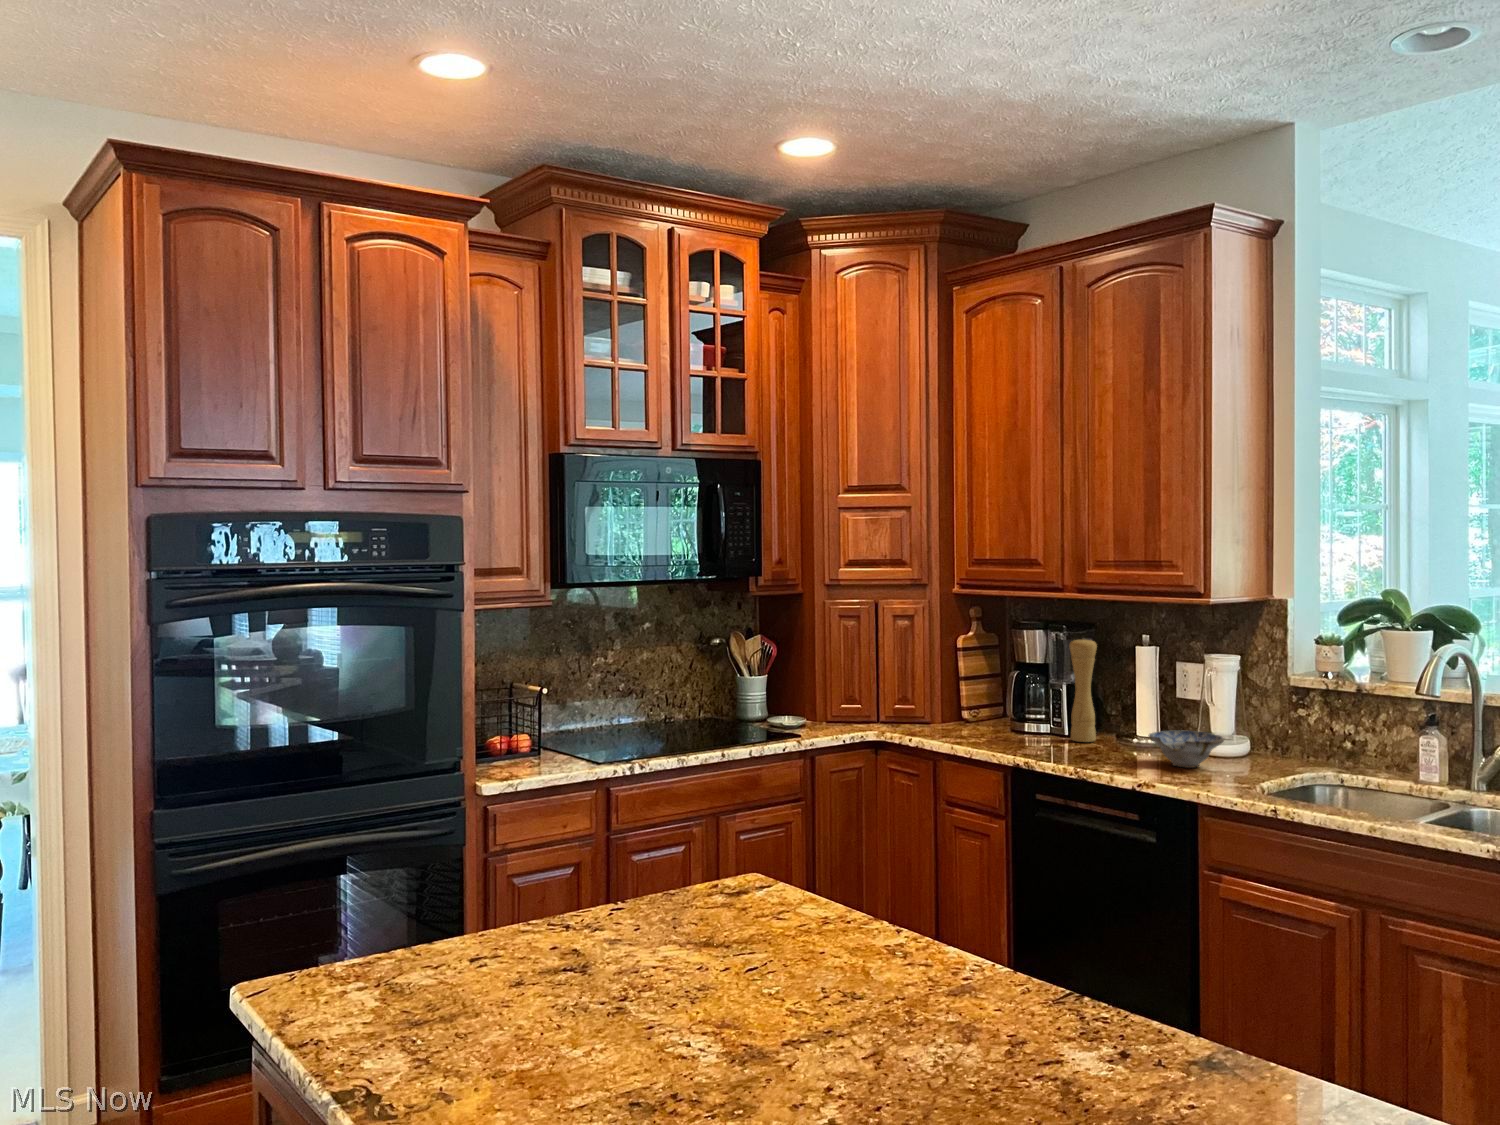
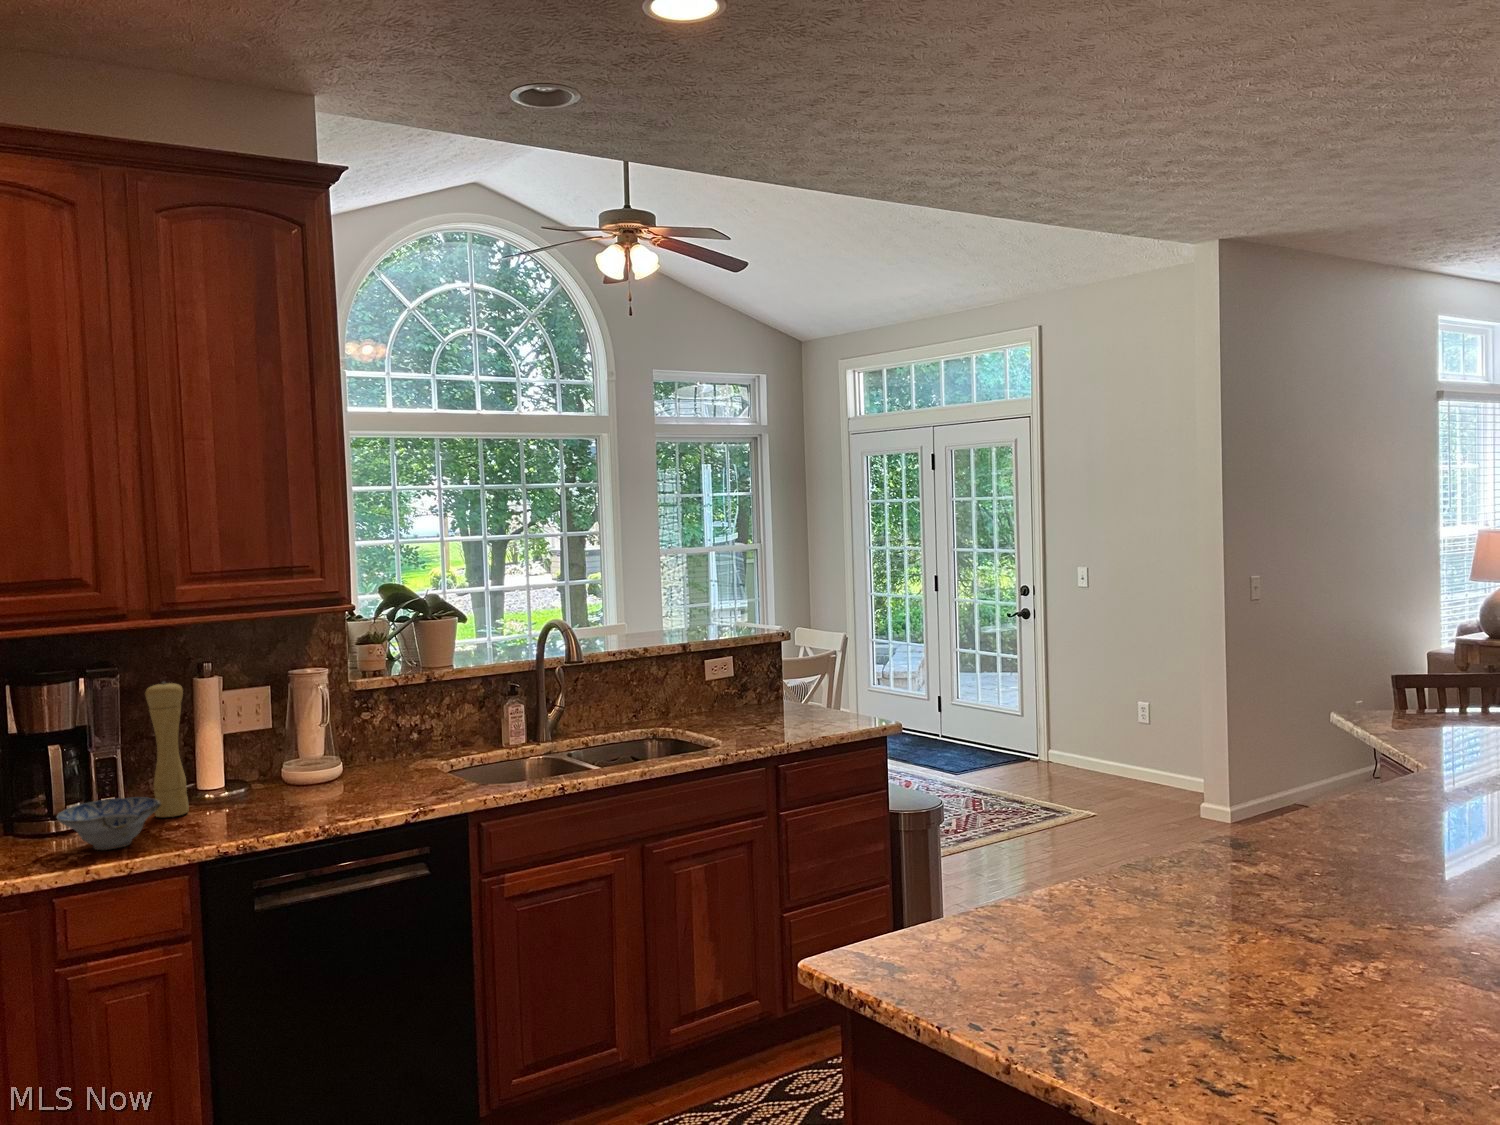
ceramic bowl: present [1148,731,1224,768] -> present [57,797,161,850]

